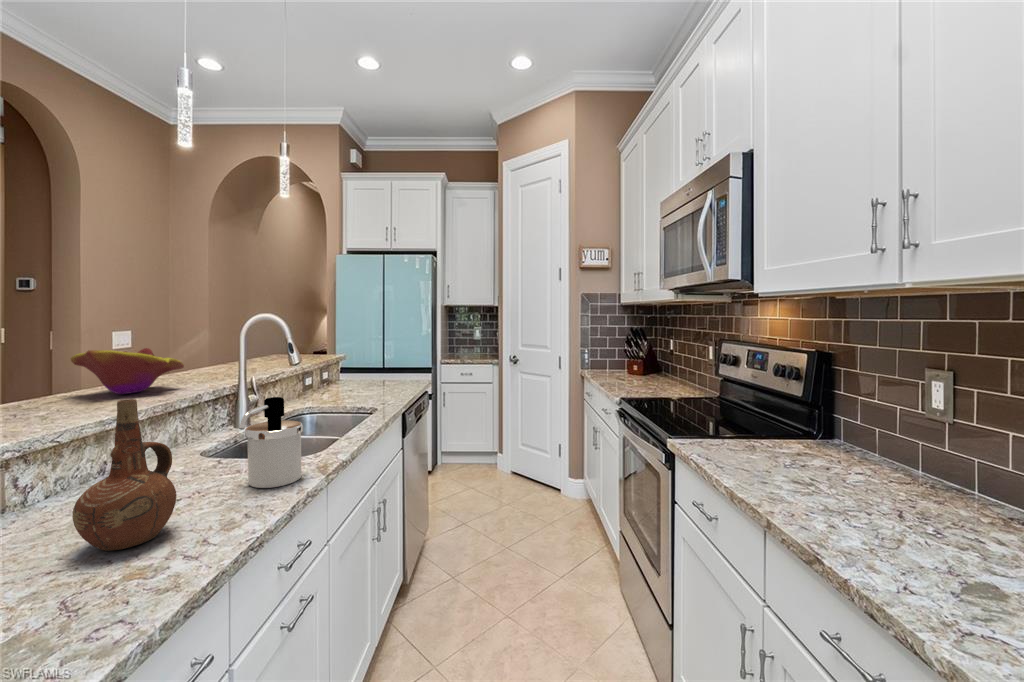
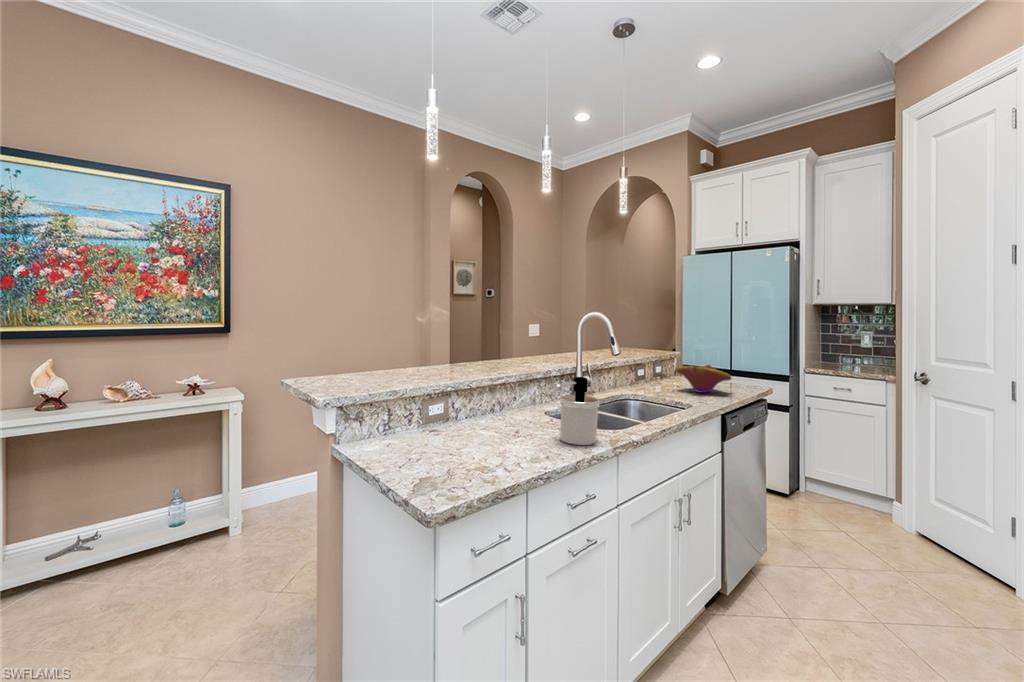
decorative bowl: present [71,348,184,394] -> present [675,365,731,393]
ceramic pitcher: present [72,399,176,551] -> none [462,364,512,454]

